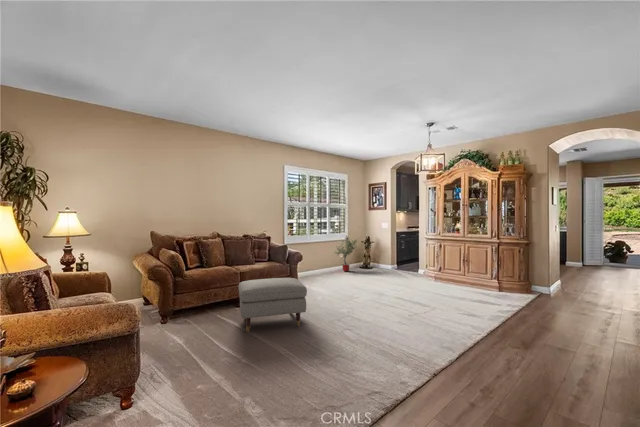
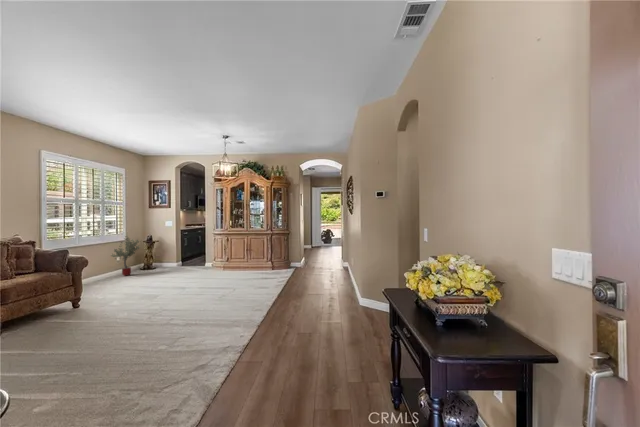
ottoman: present [238,278,307,332] -> none [14,284,125,353]

